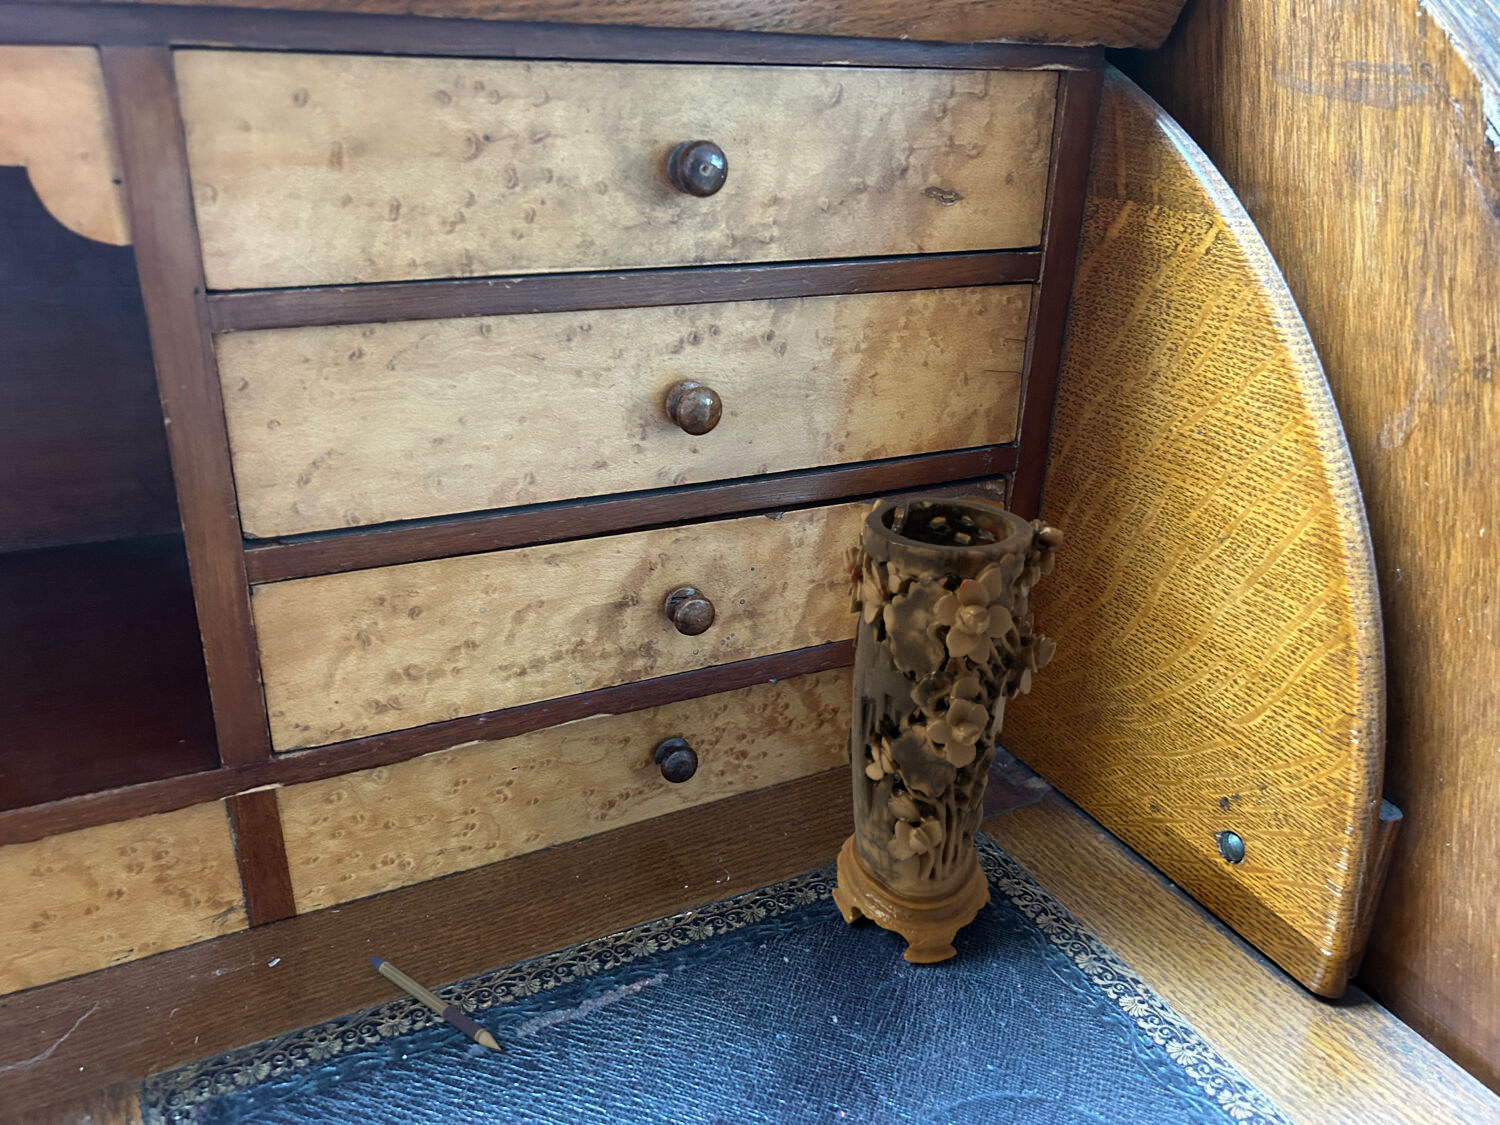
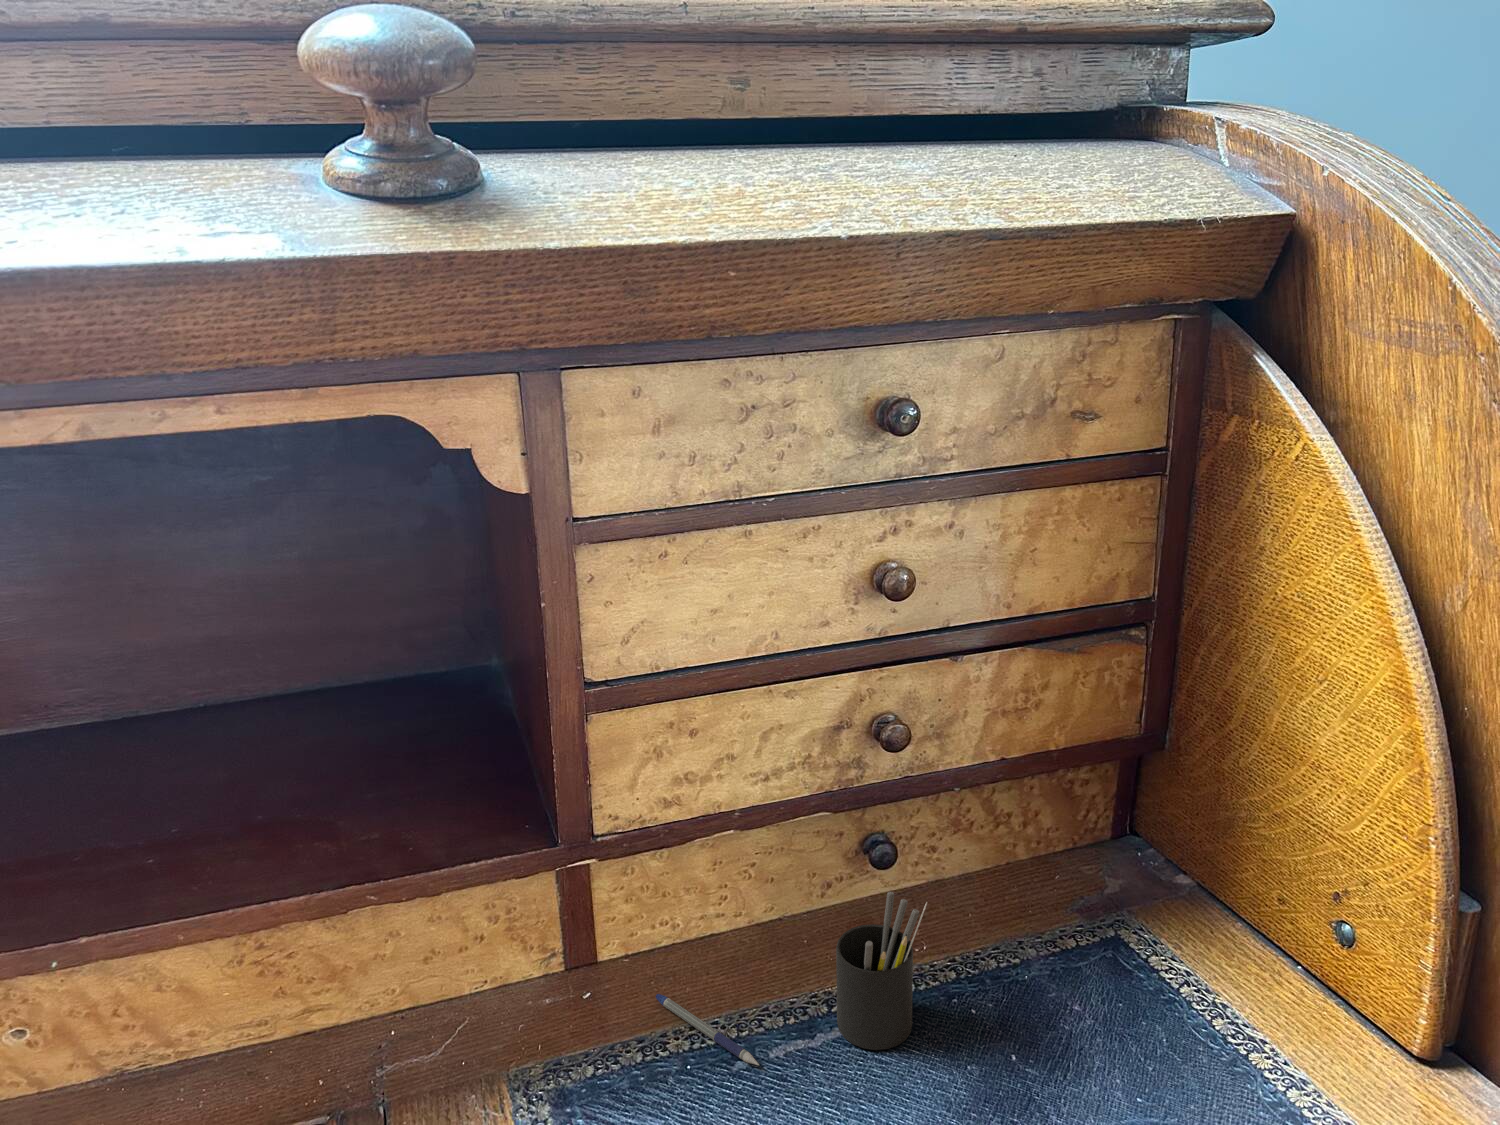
decorative vase: present [832,498,1063,963] -> none [1009,648,1186,1019]
pen holder: none [607,815,727,1019] -> present [836,892,927,1050]

